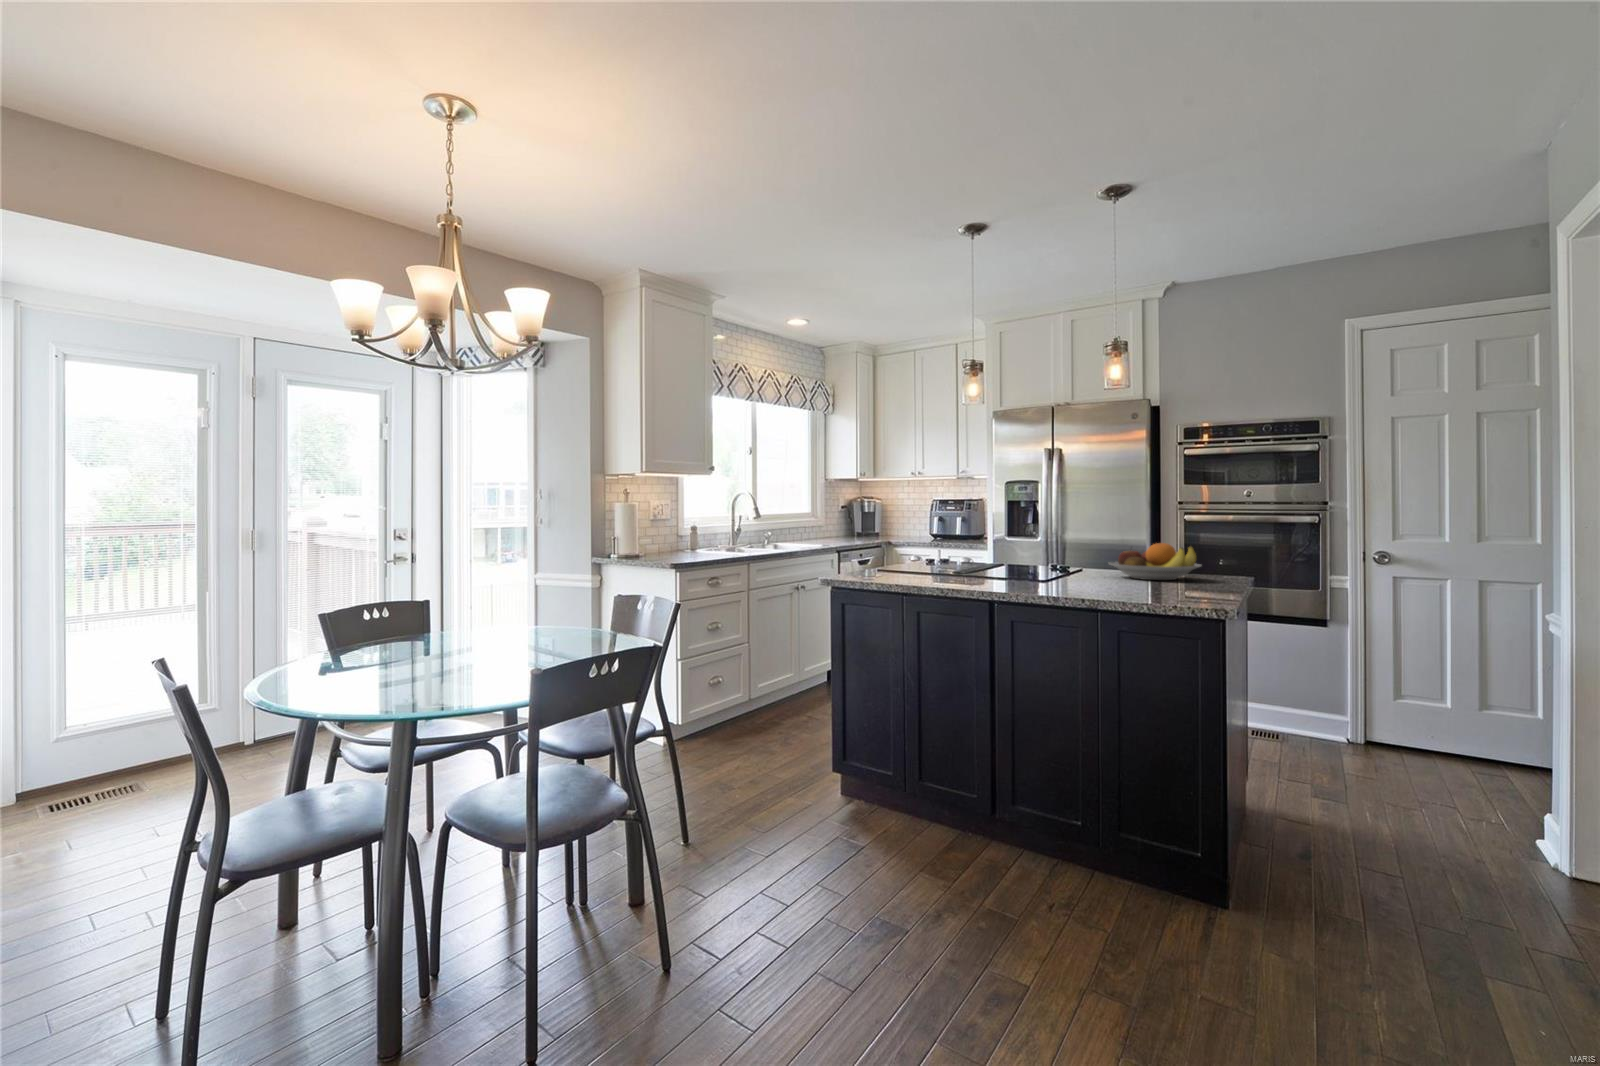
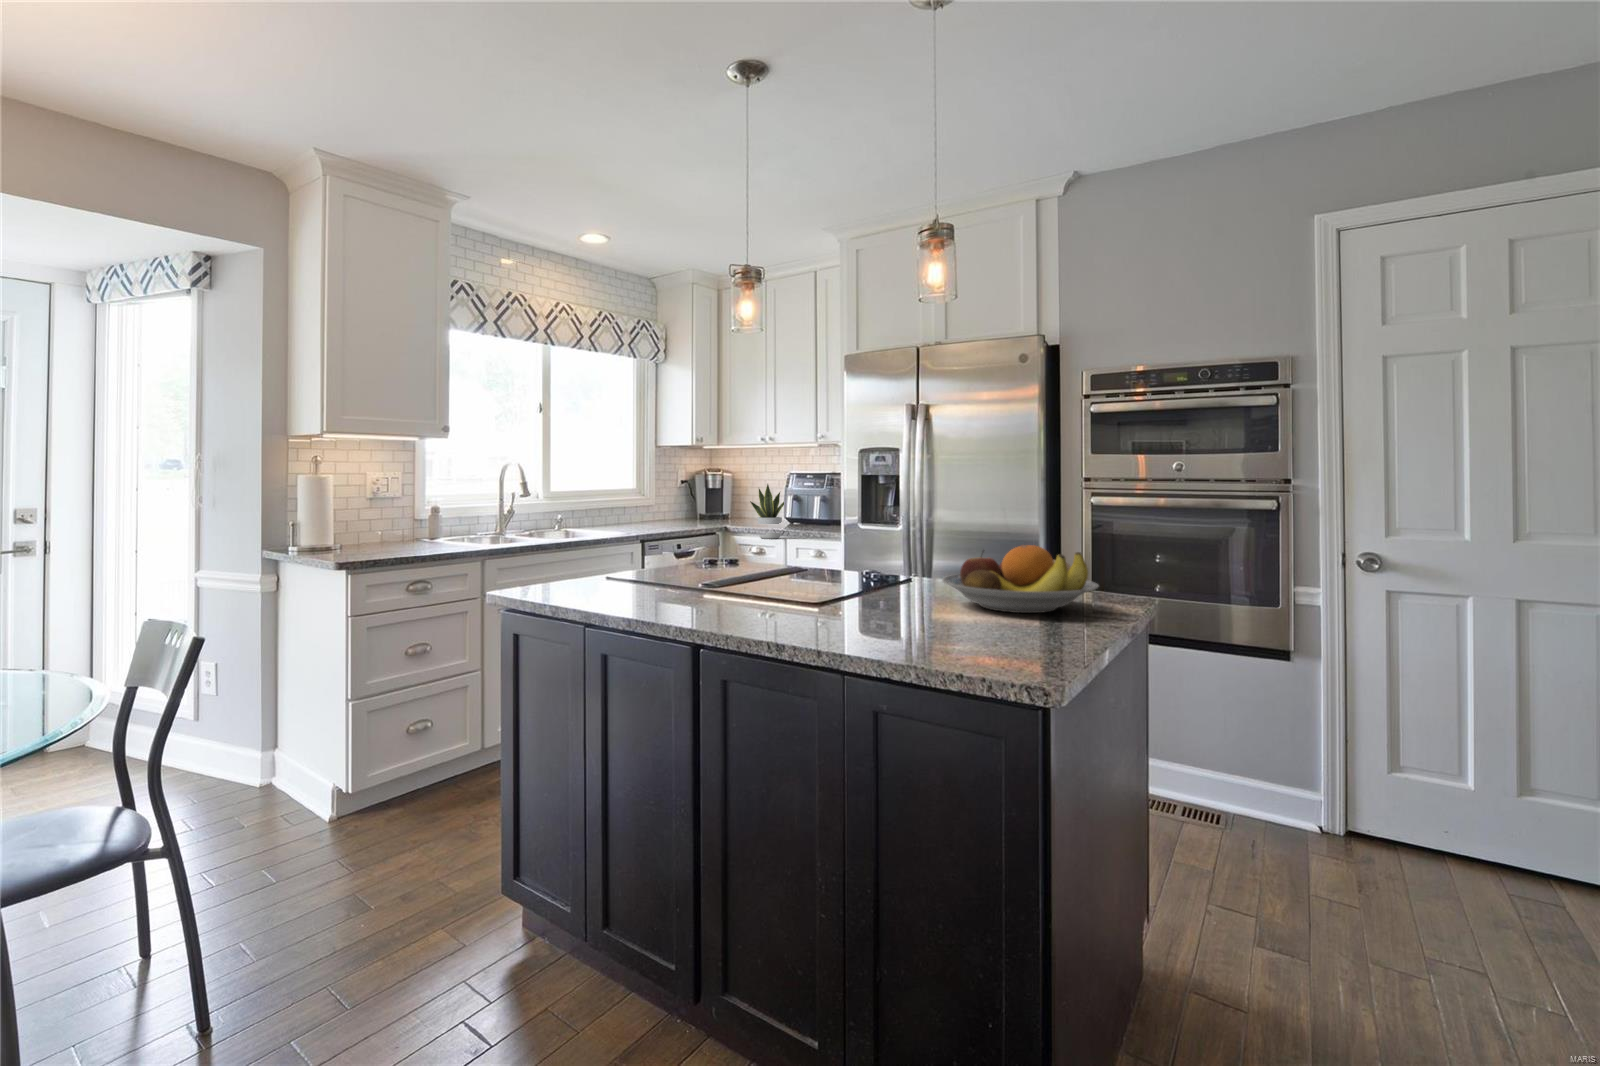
potted plant: none [901,504,934,549] -> present [750,484,784,539]

